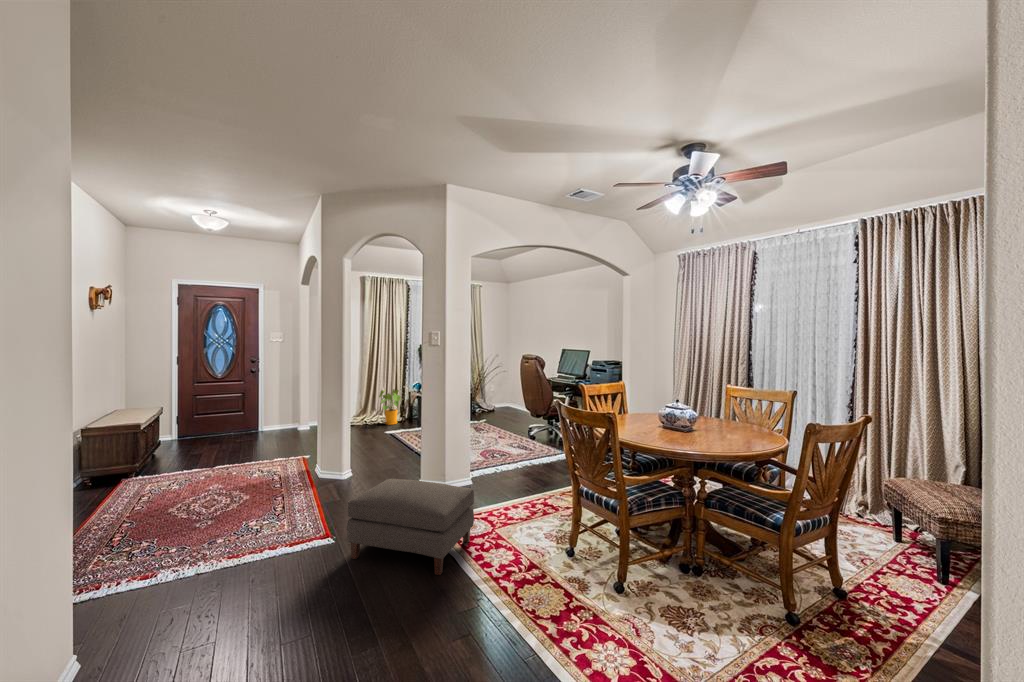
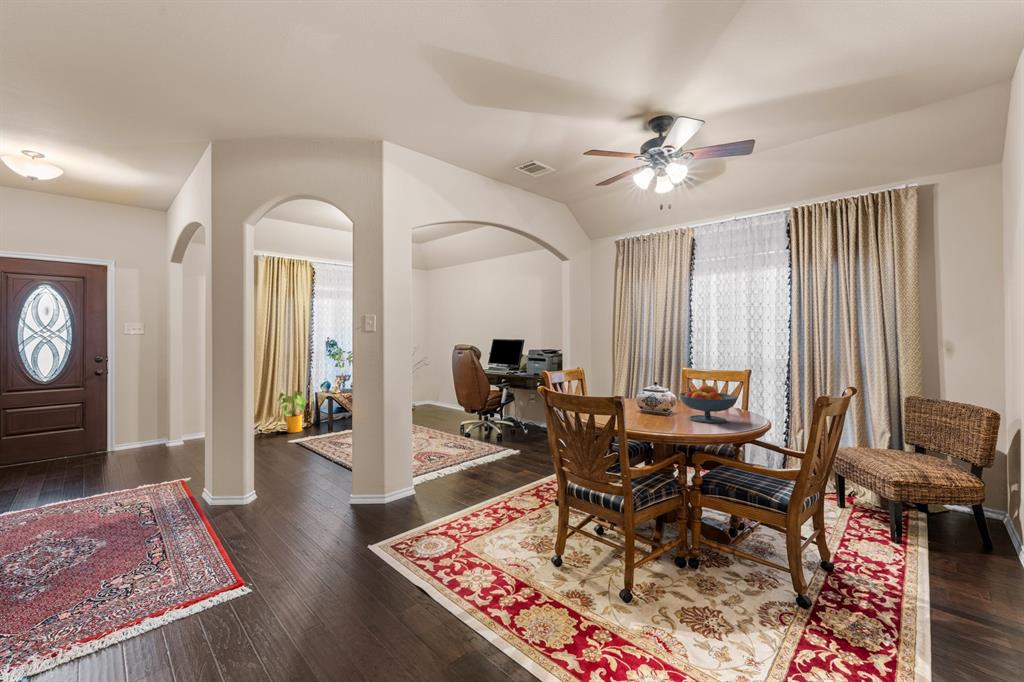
fruit bowl: none [697,404,754,442] -> present [679,385,738,423]
ottoman: present [347,478,474,575] -> none [276,497,439,614]

